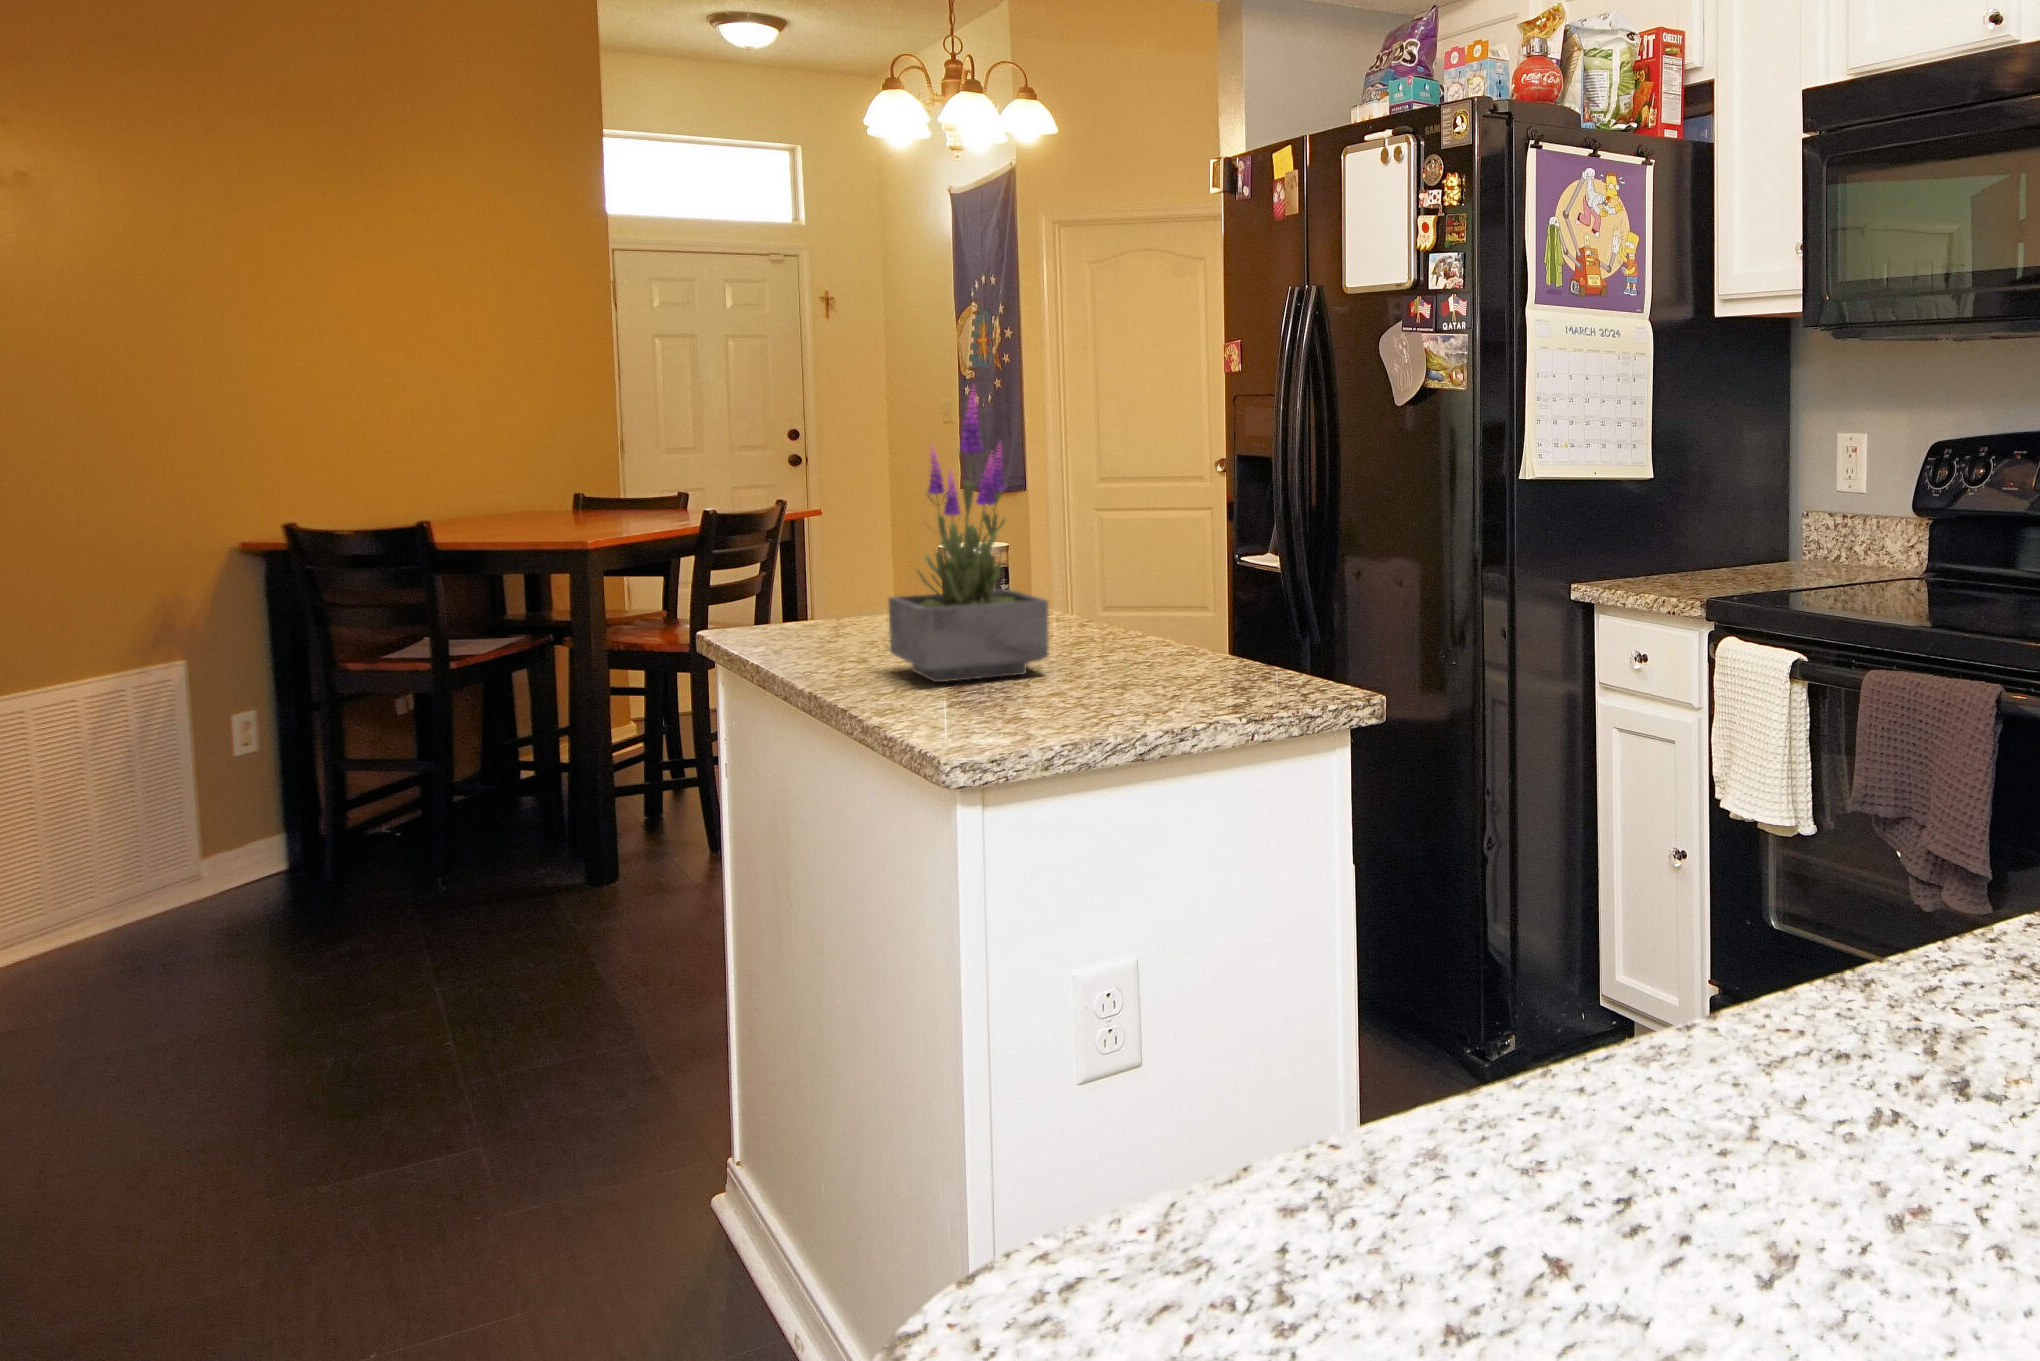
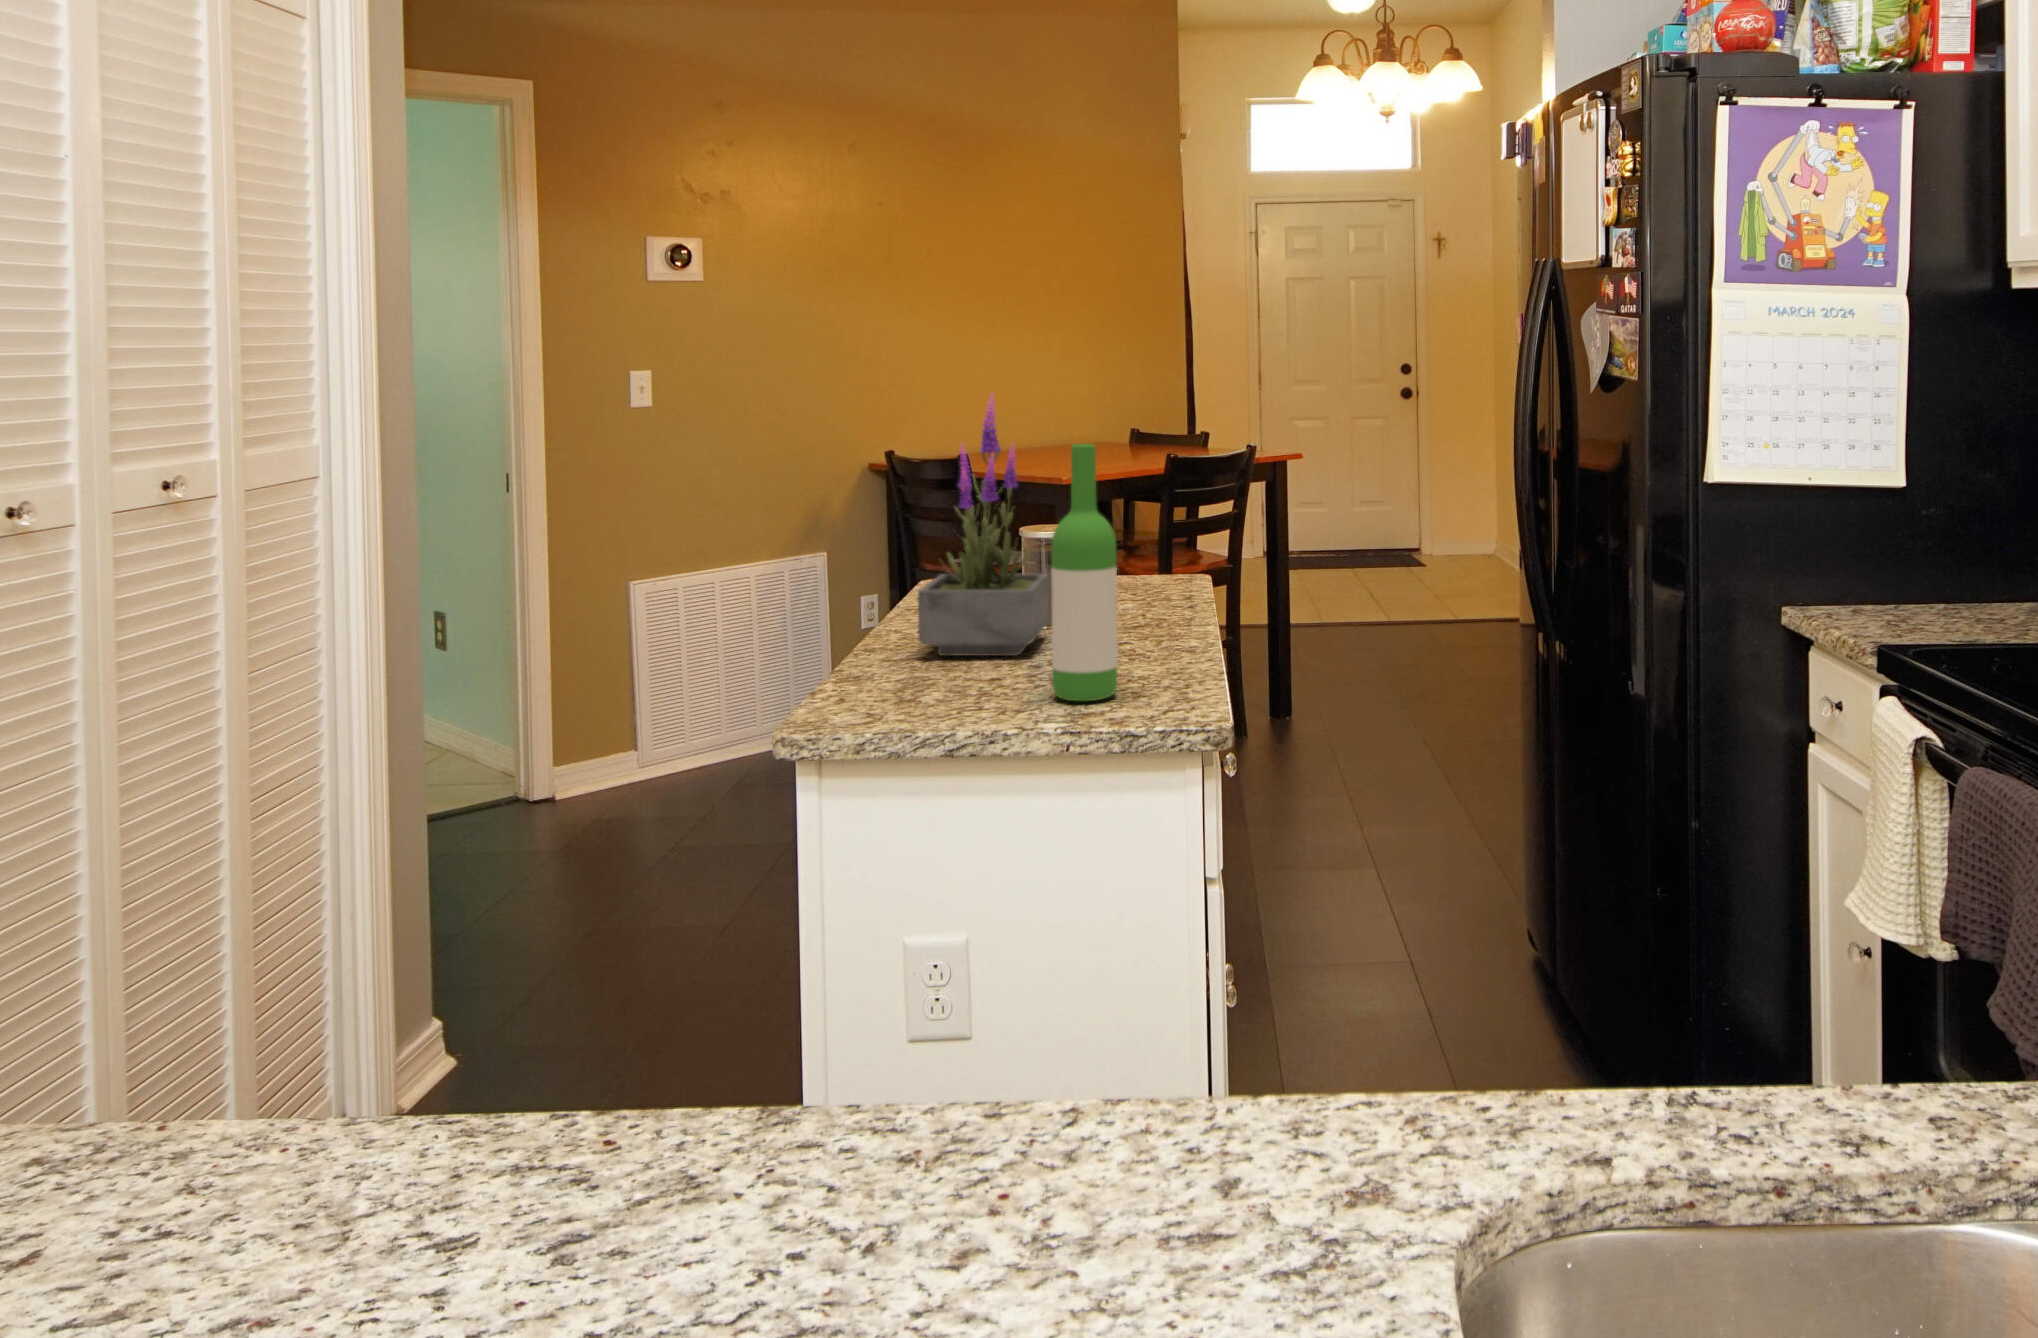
wine bottle: none [1161,426,1232,697] -> present [1051,444,1118,701]

